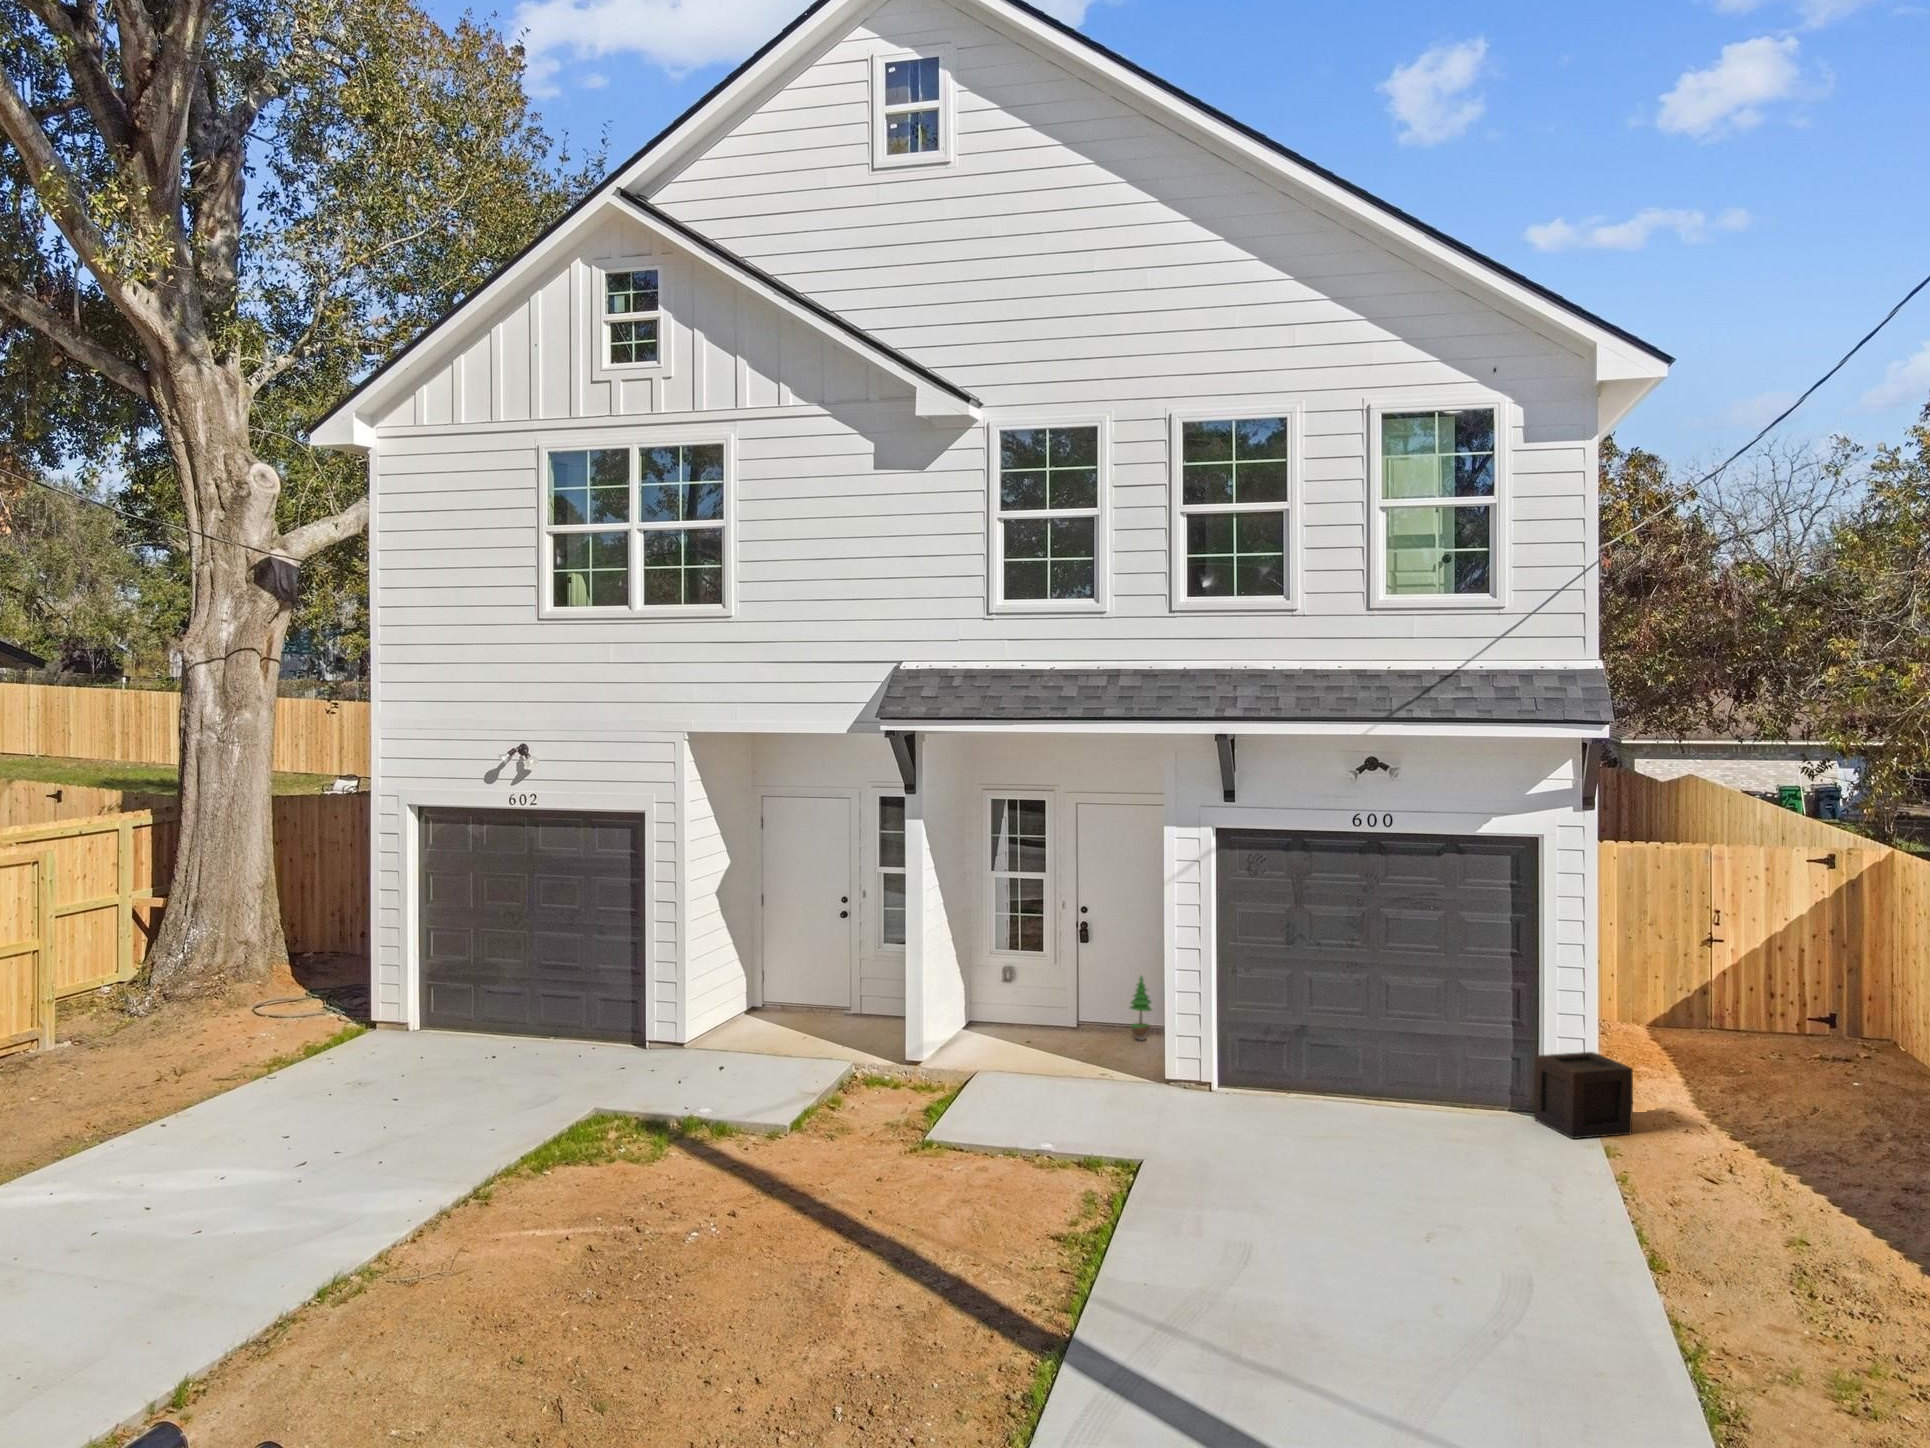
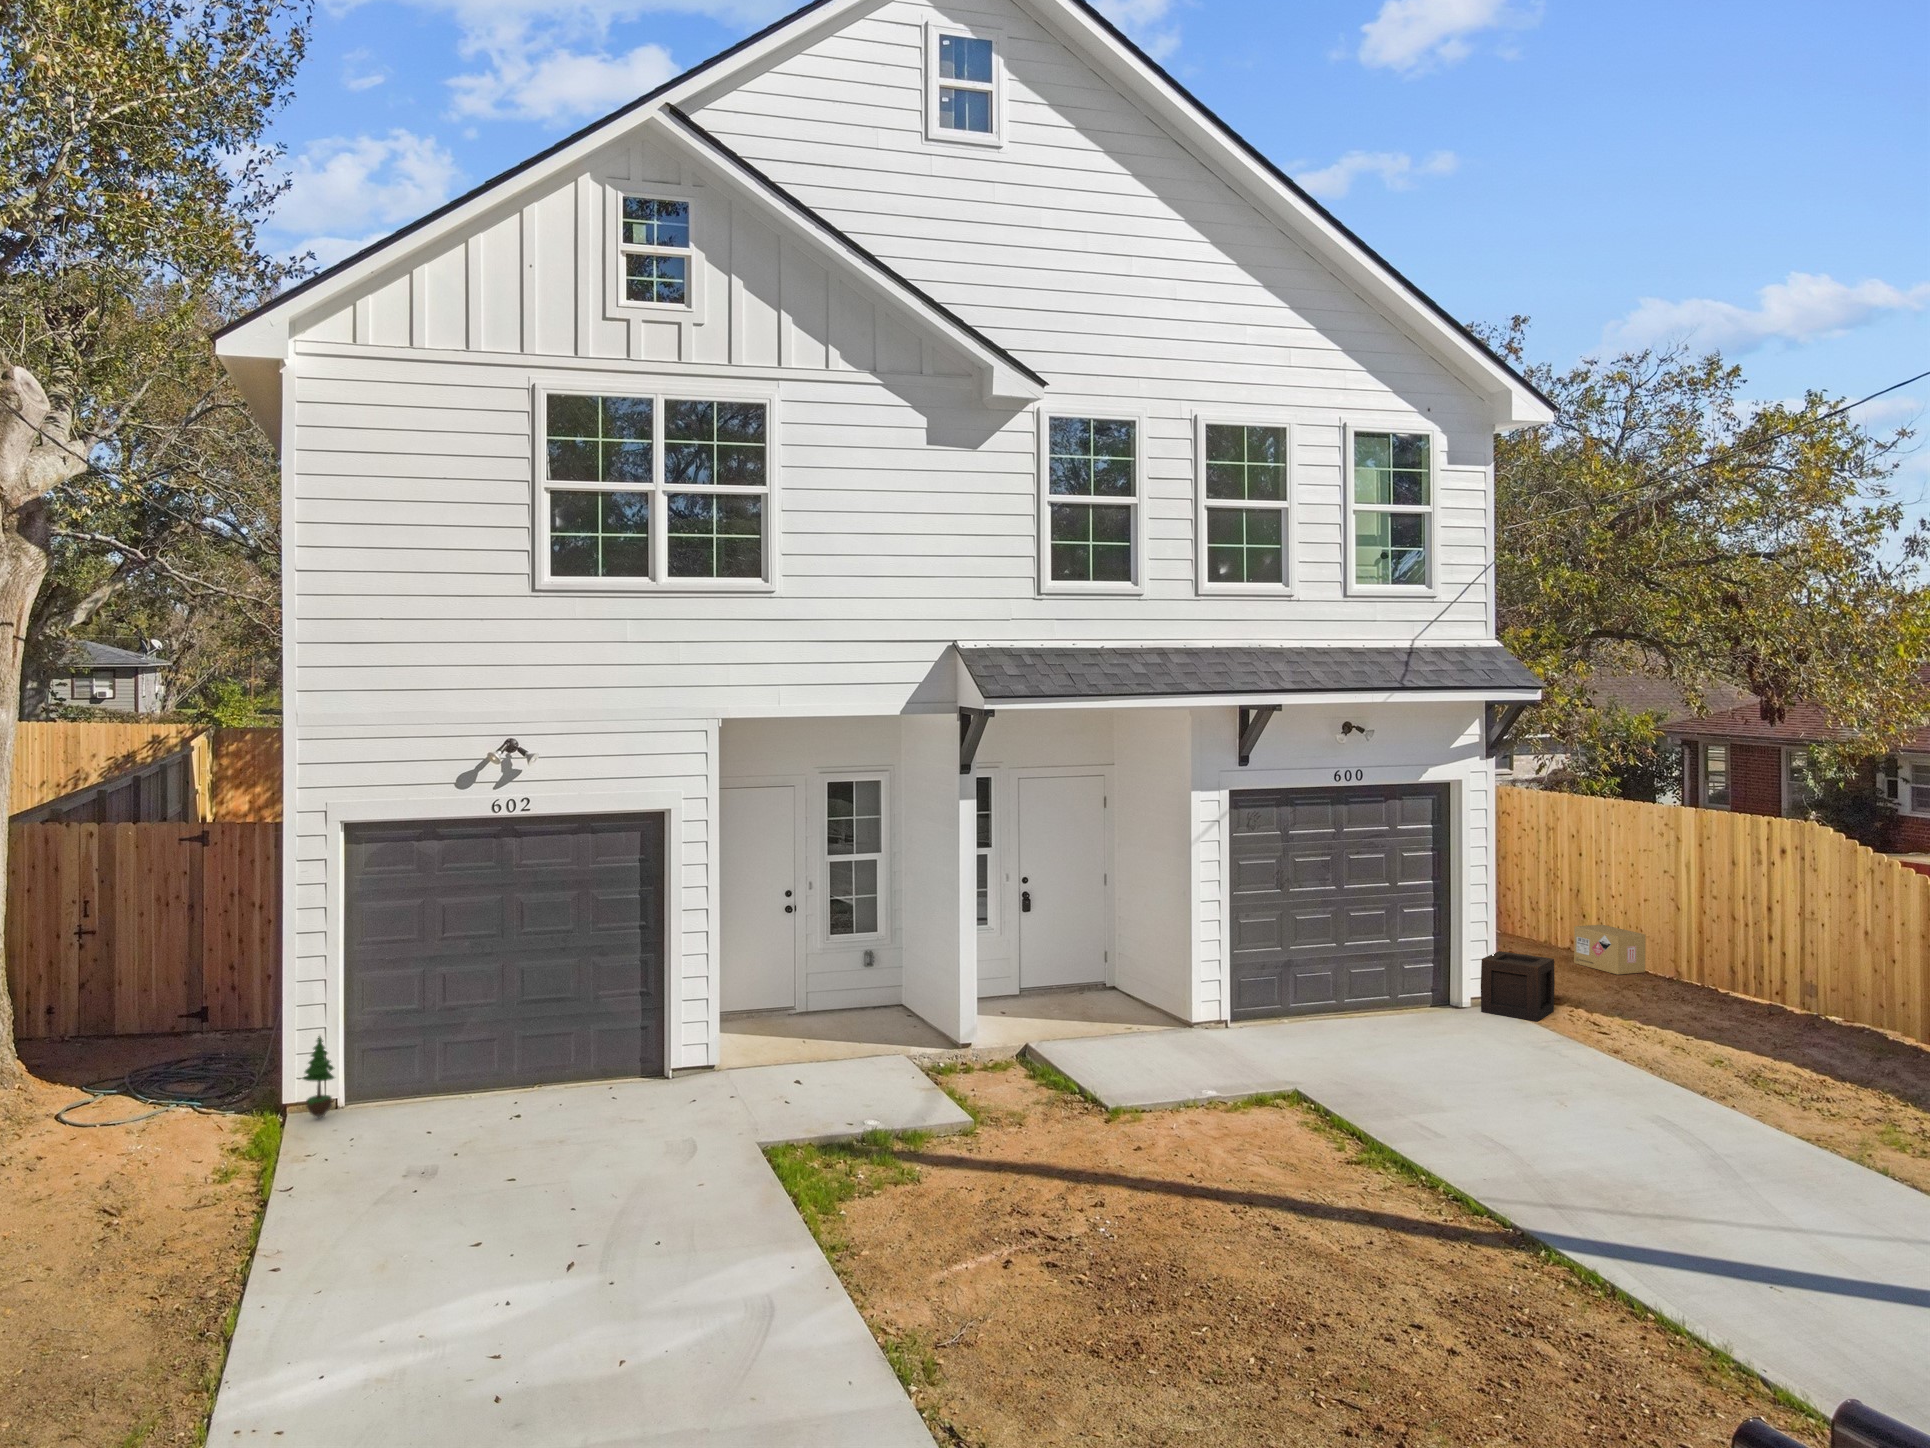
potted tree: present [1130,976,1151,1040] -> present [303,1036,334,1118]
cardboard box: none [1846,1046,1920,1119] -> present [1574,925,1646,975]

